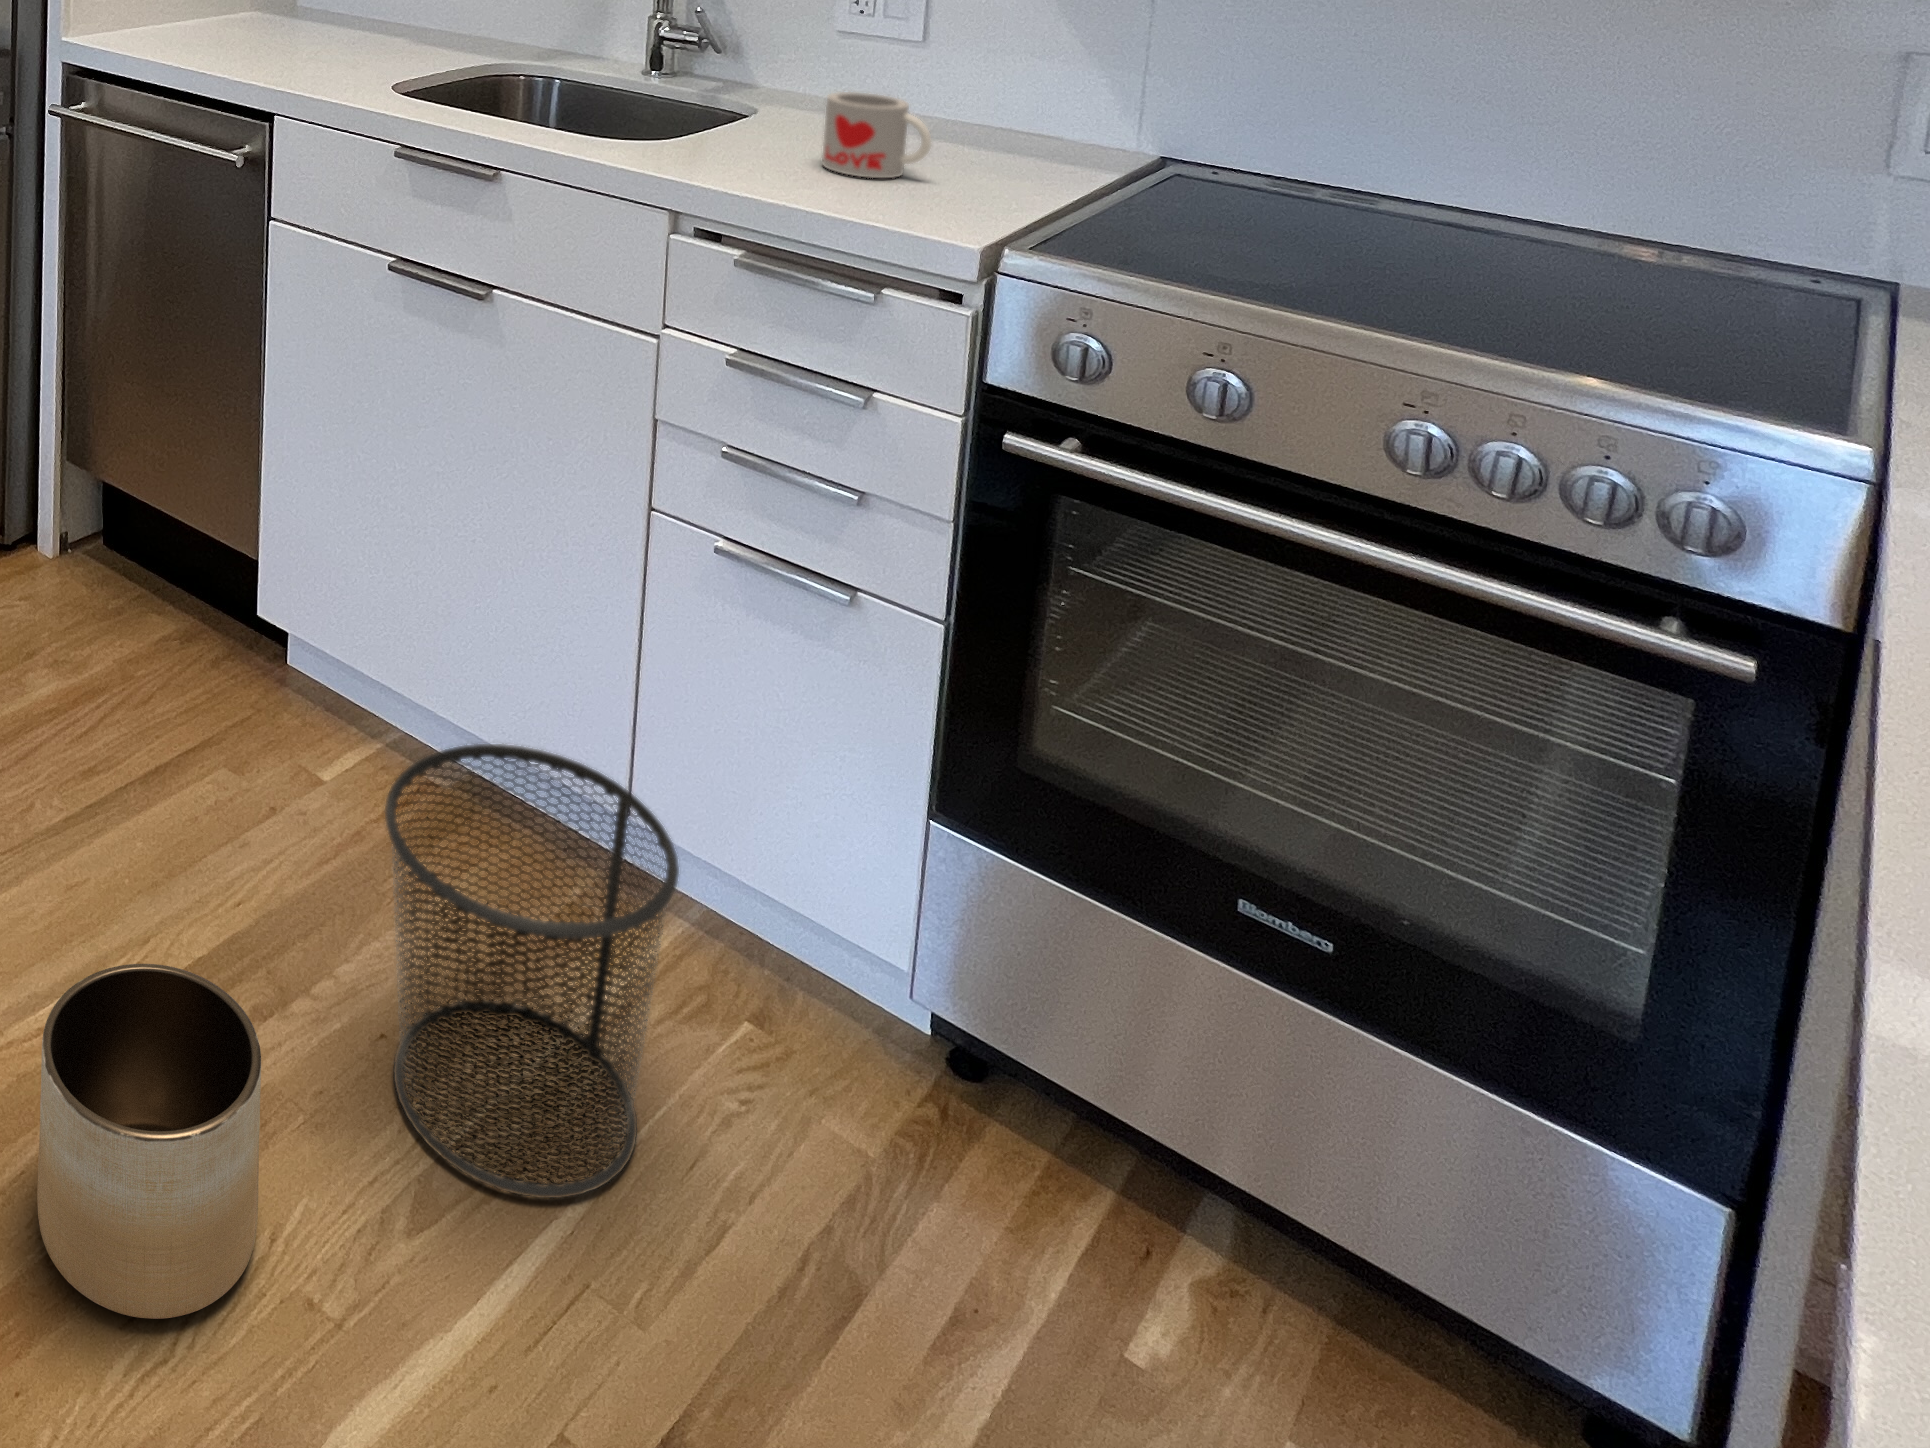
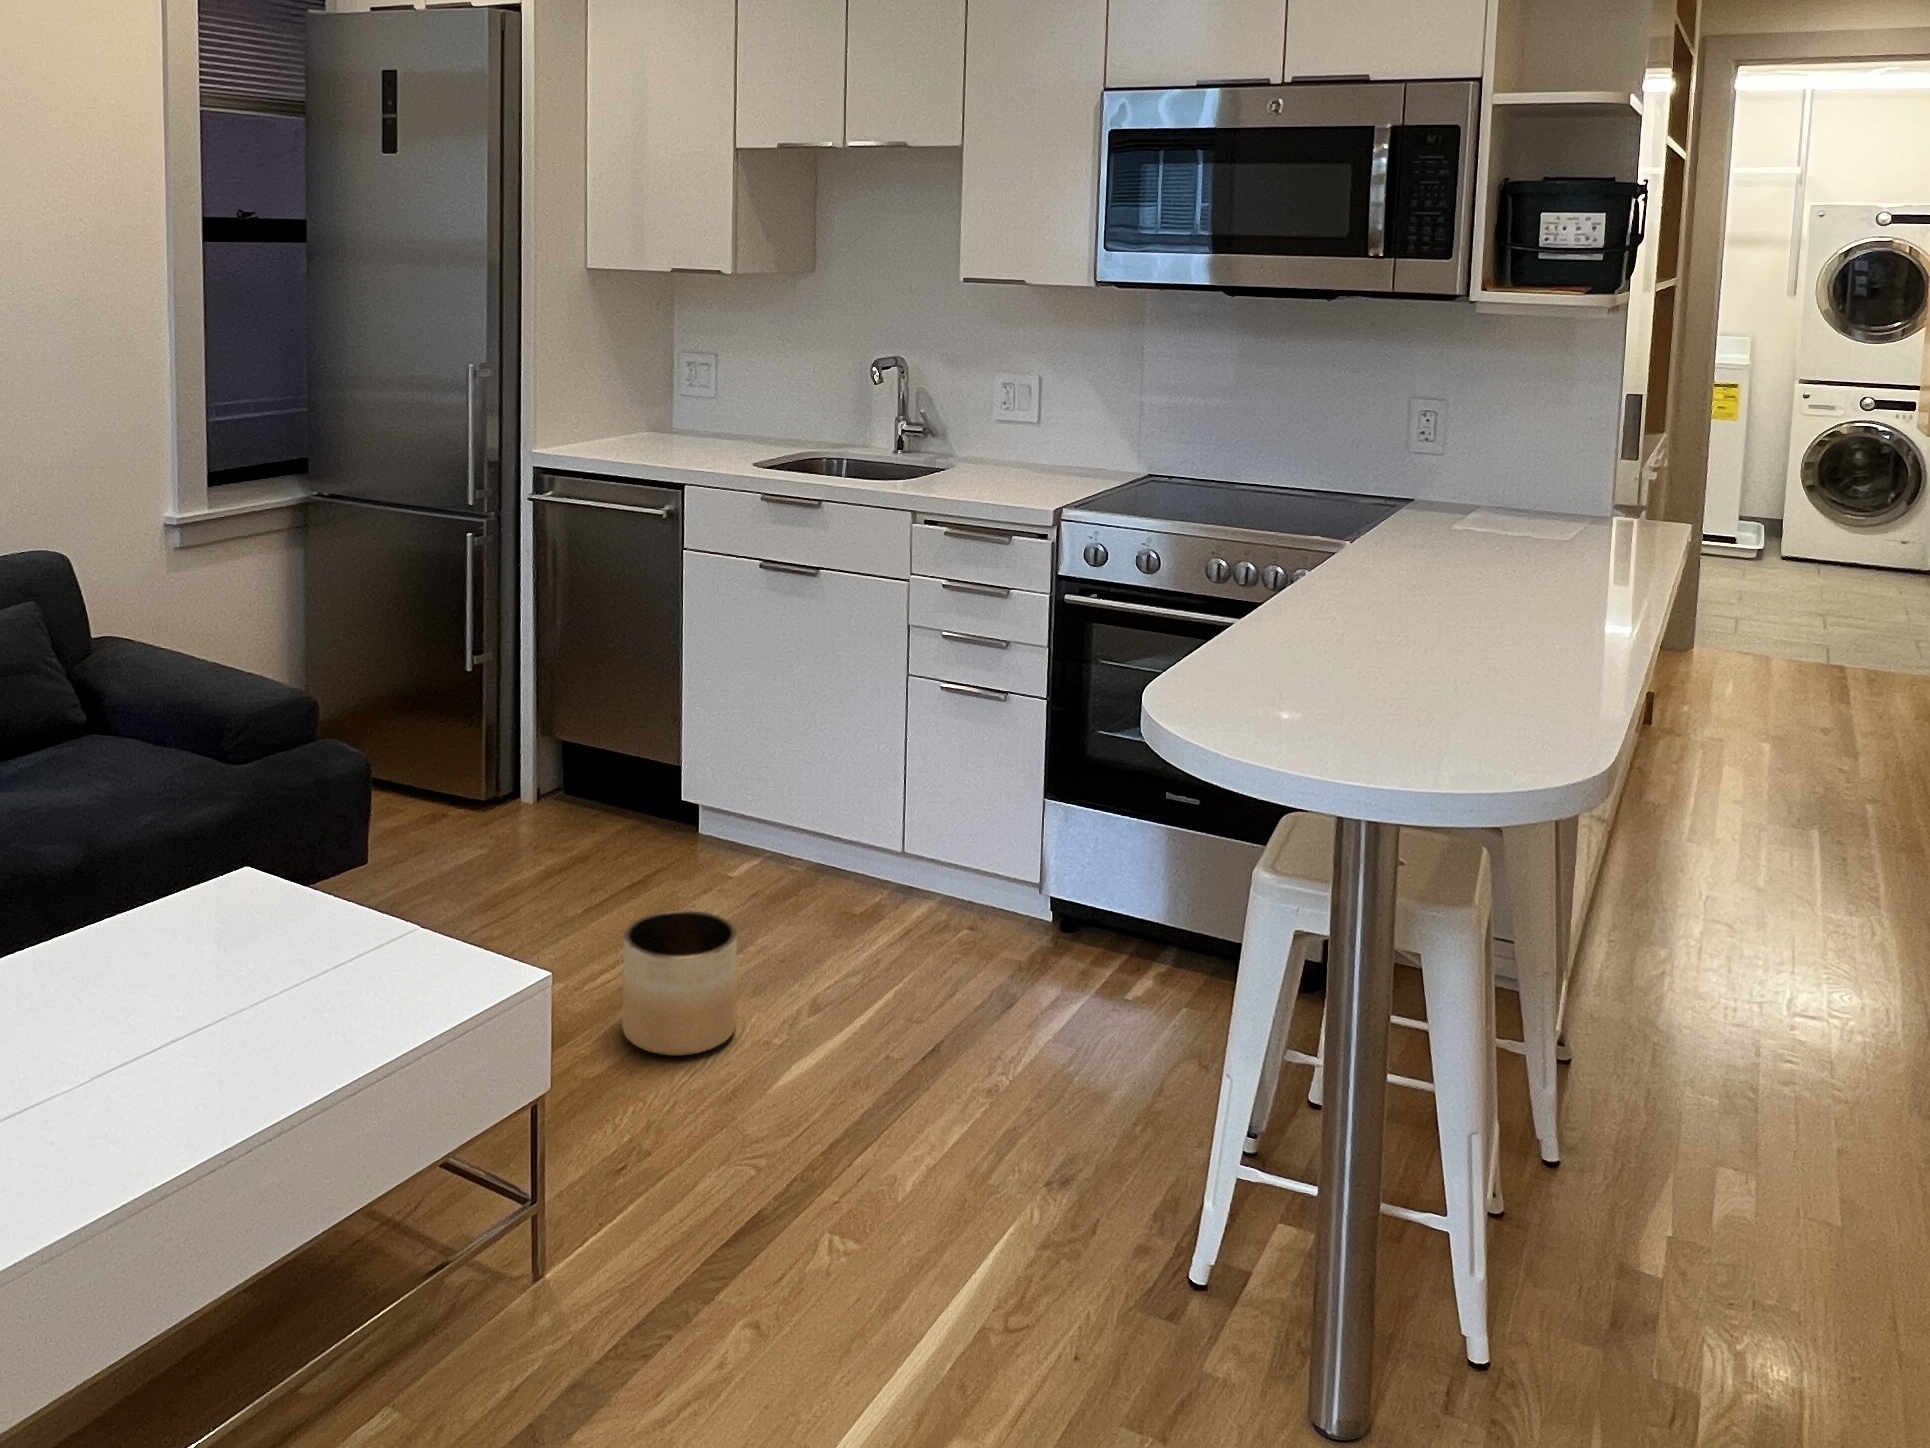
mug: present [822,92,931,178] -> none [987,447,1037,488]
waste bin: present [385,744,679,1198] -> none [785,796,929,995]

